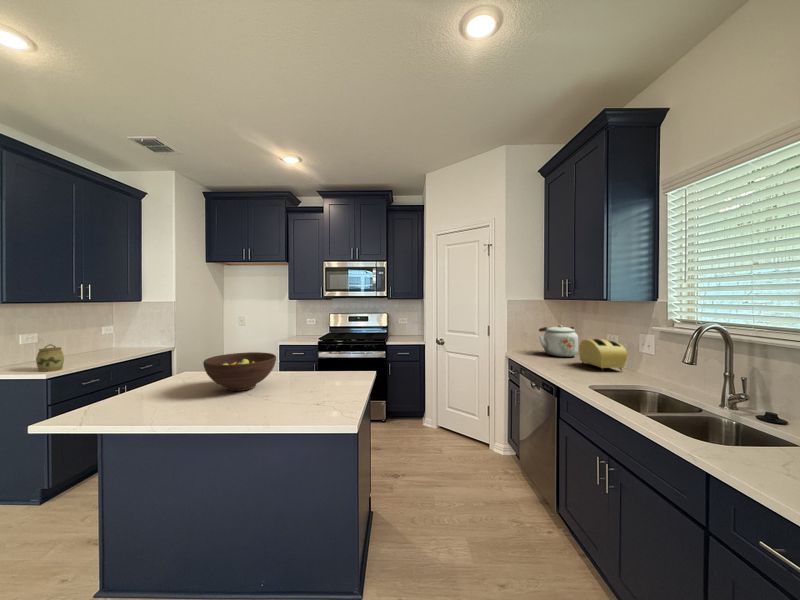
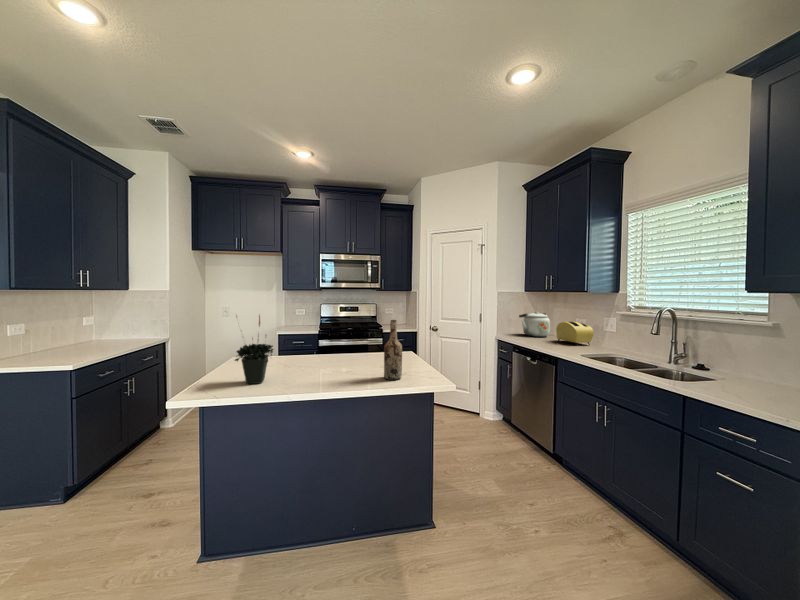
potted plant: none [117,330,171,408] -> present [235,316,273,384]
wine bottle: none [282,339,305,413] -> present [384,320,402,380]
jar: present [36,344,64,372] -> none [54,333,84,362]
fruit bowl: present [203,352,276,391] -> none [287,335,347,368]

